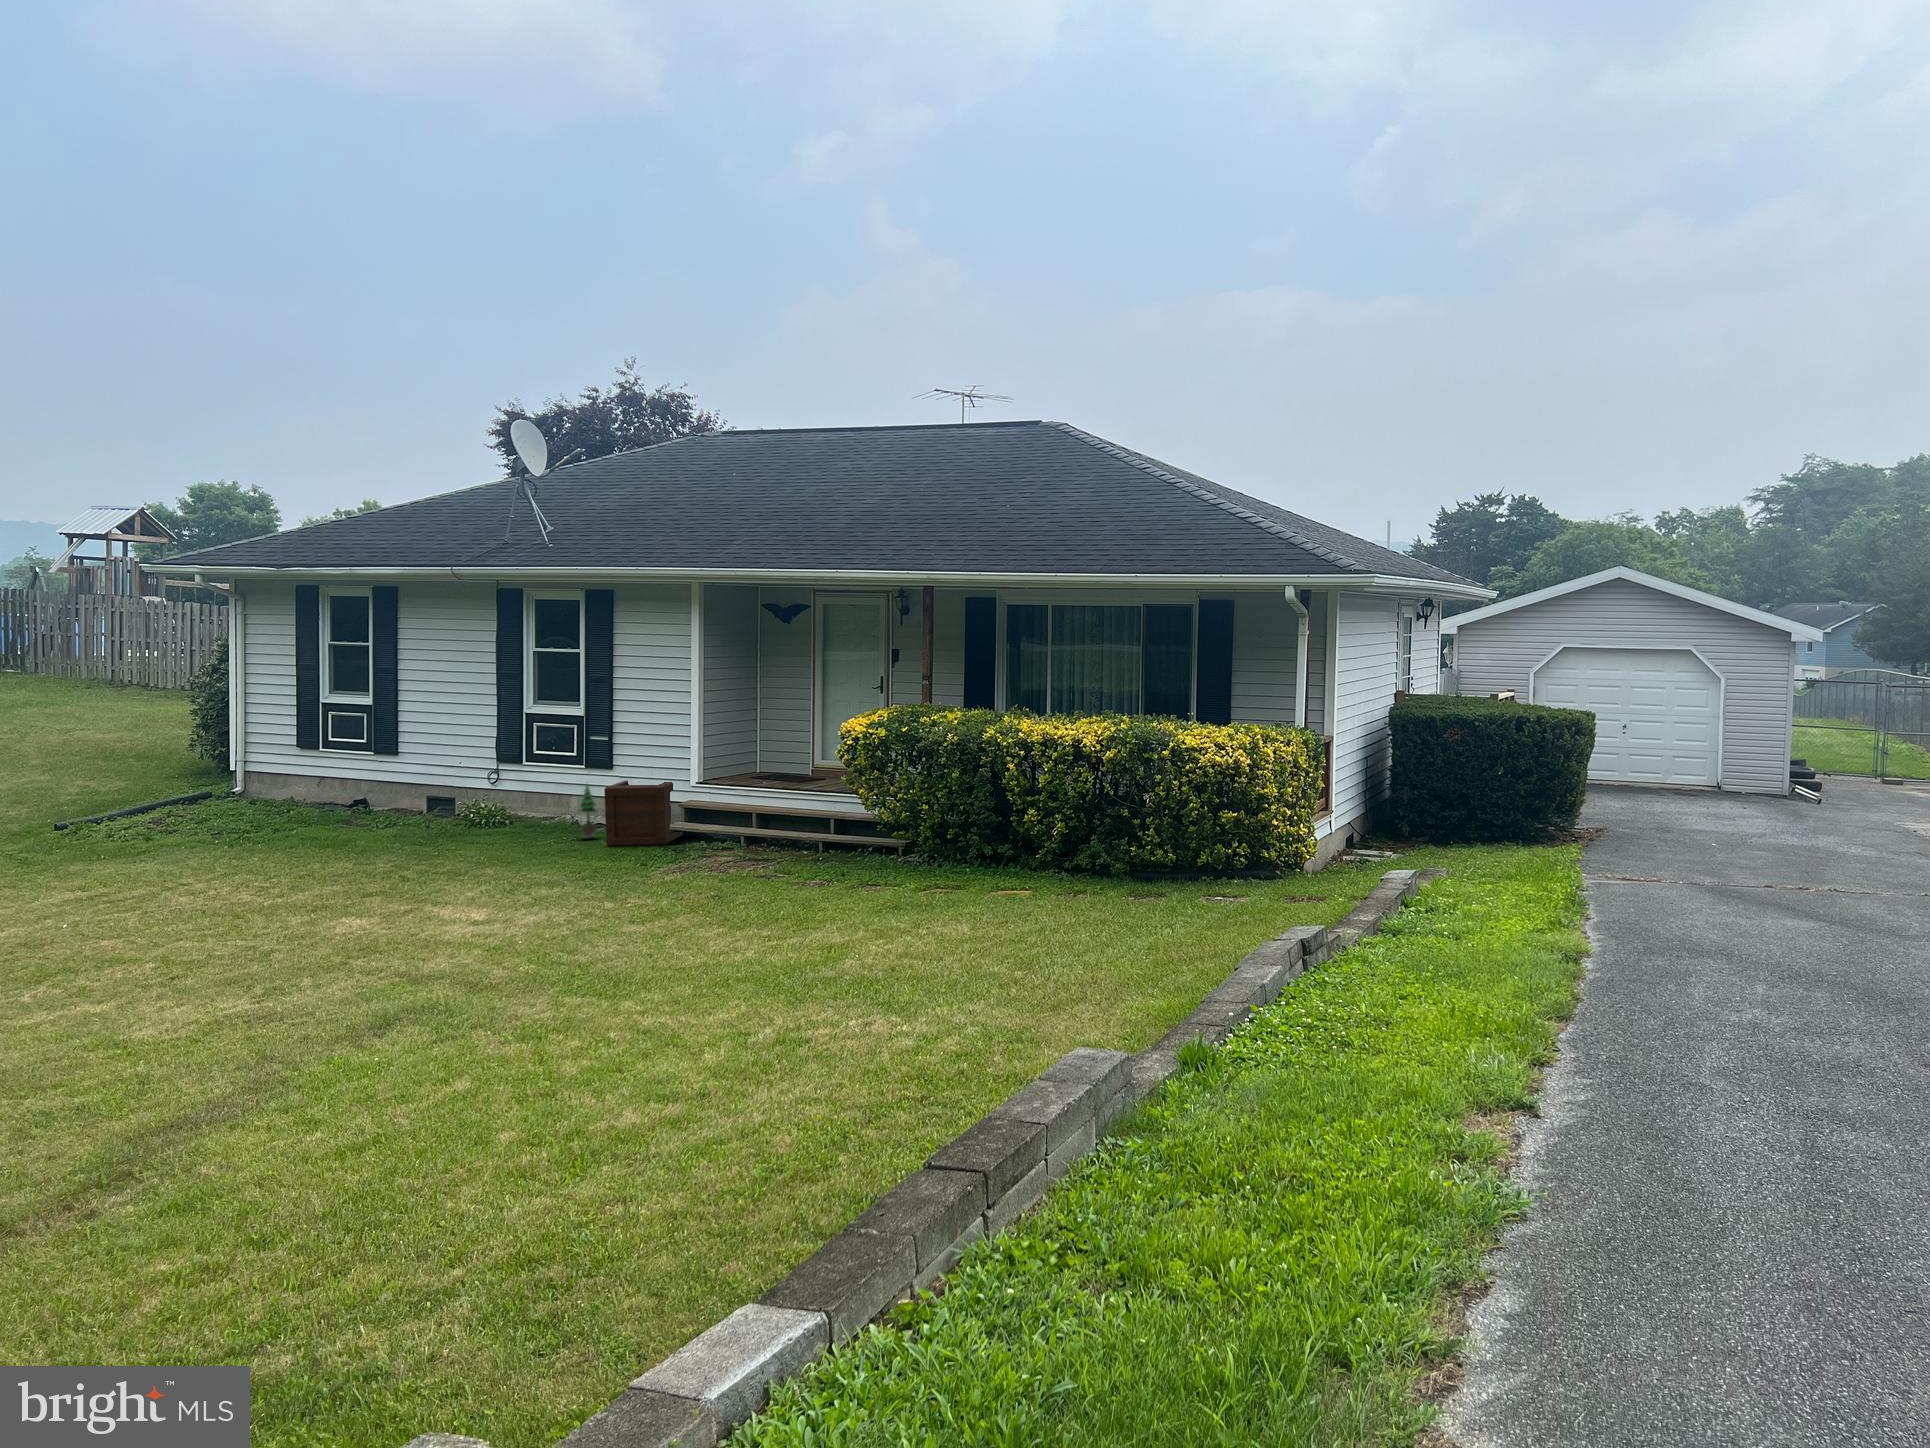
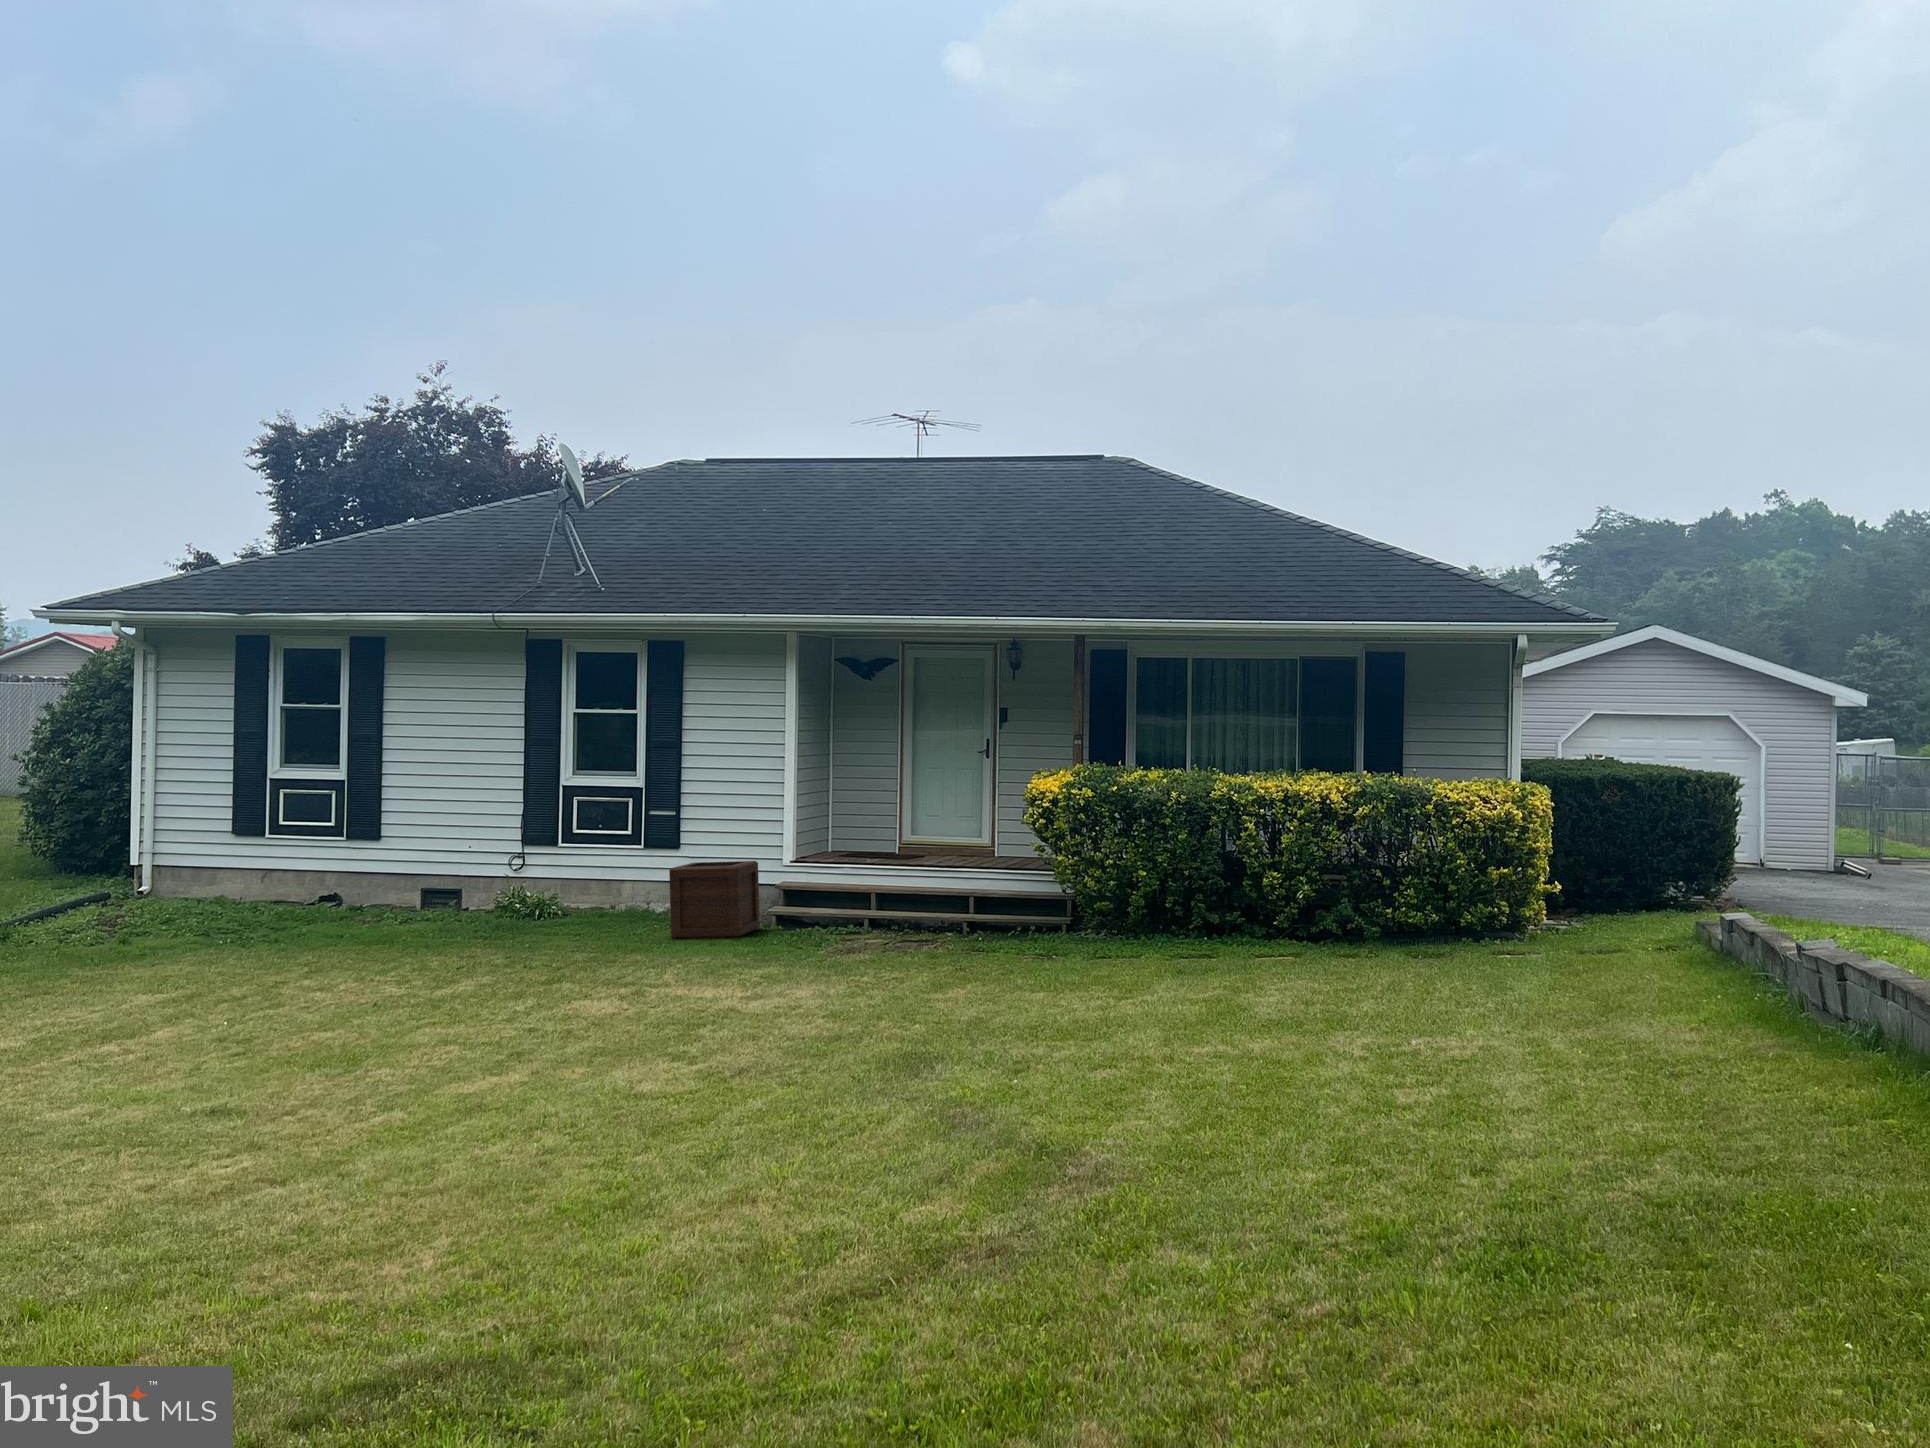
potted tree: present [580,784,597,838] -> none [638,864,663,932]

